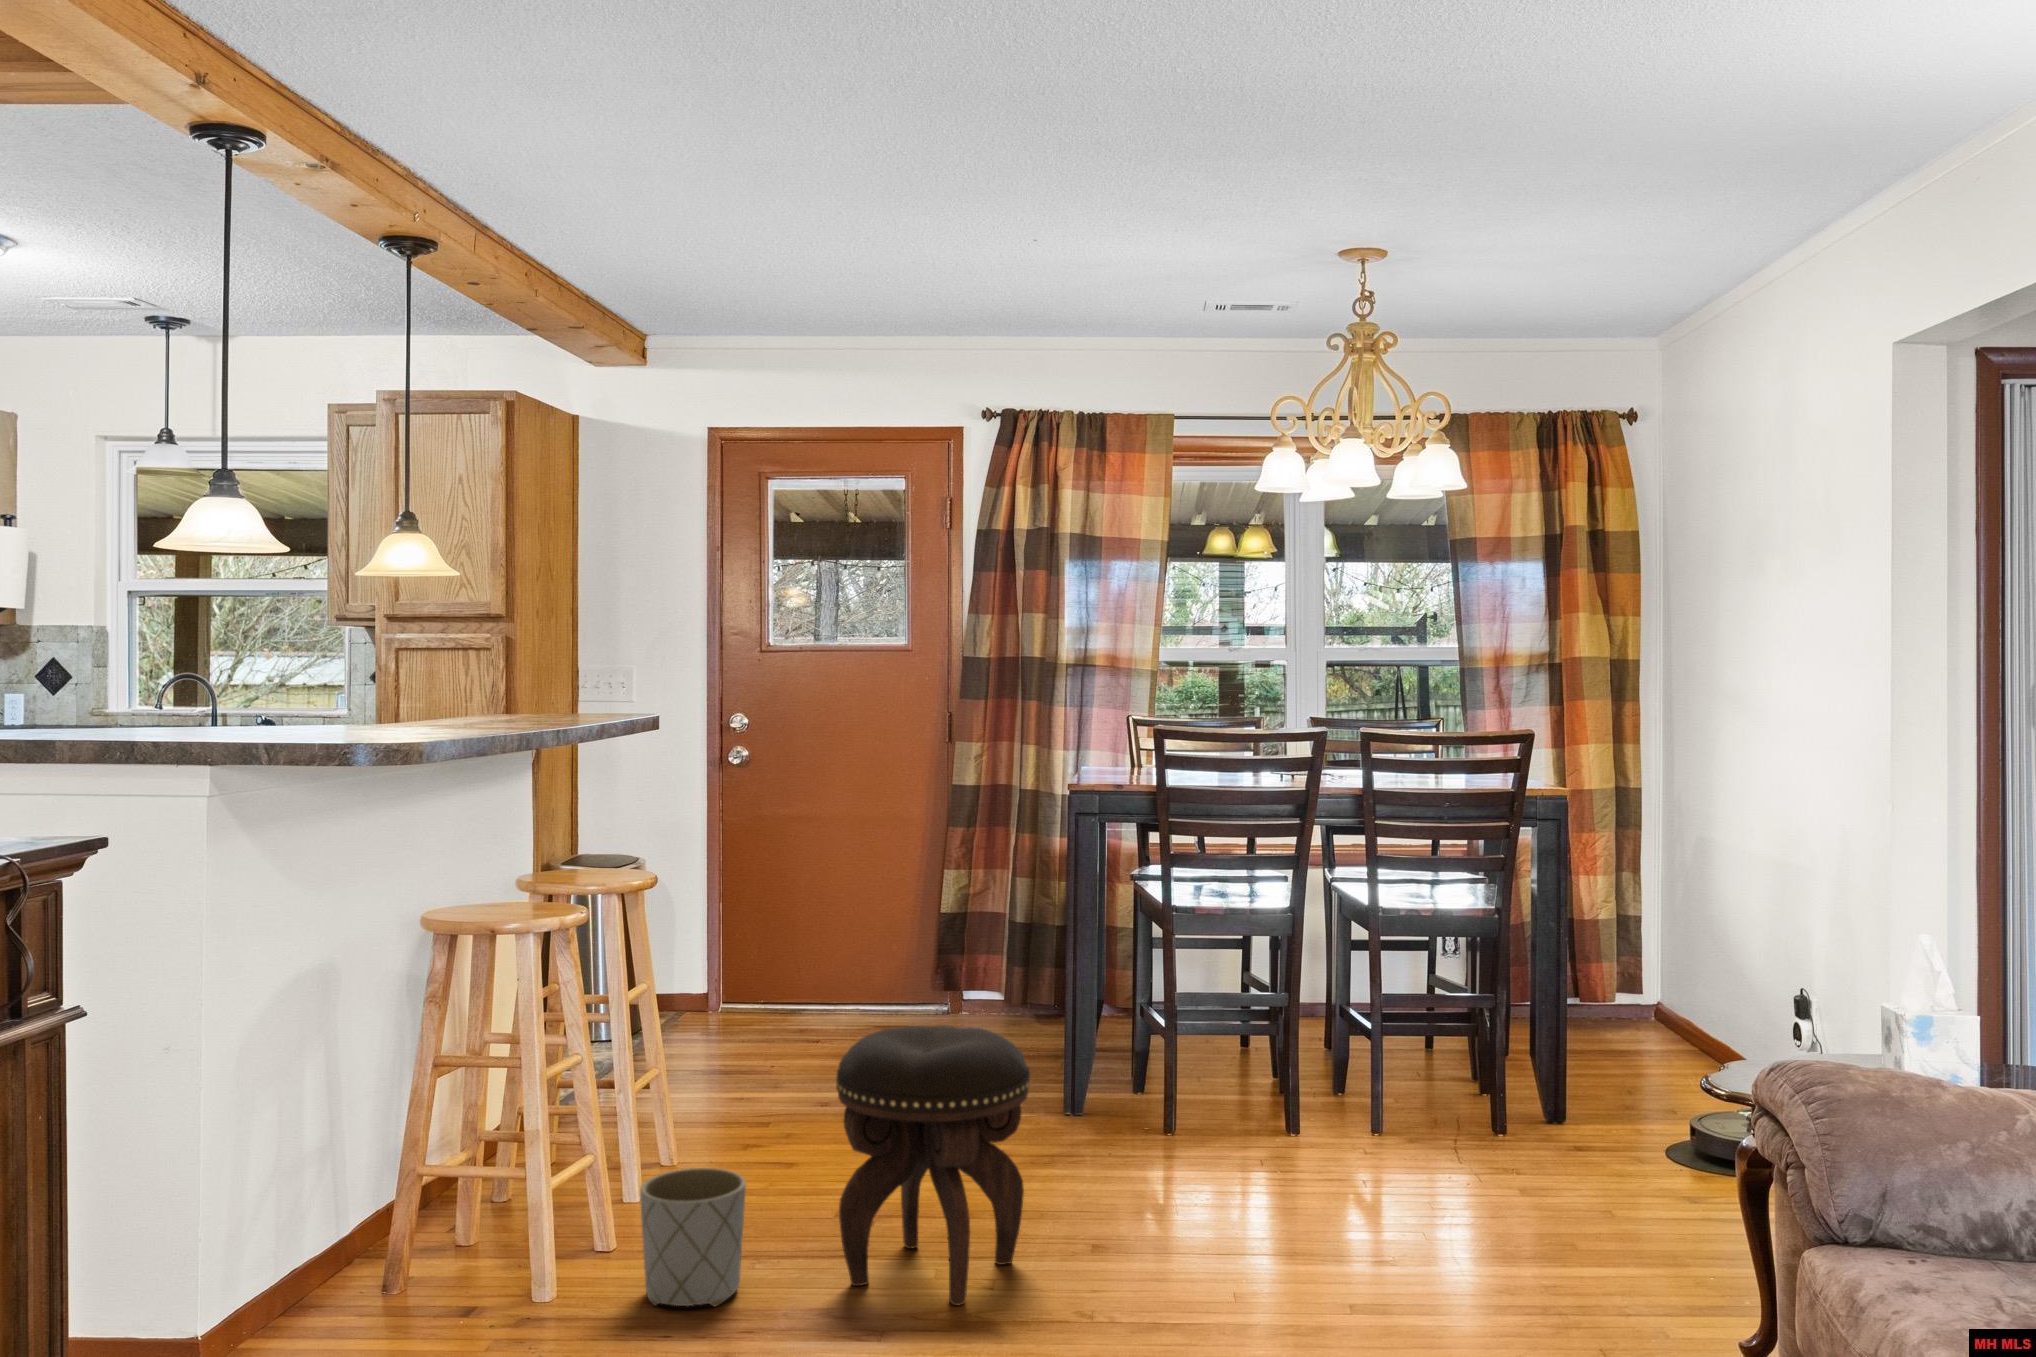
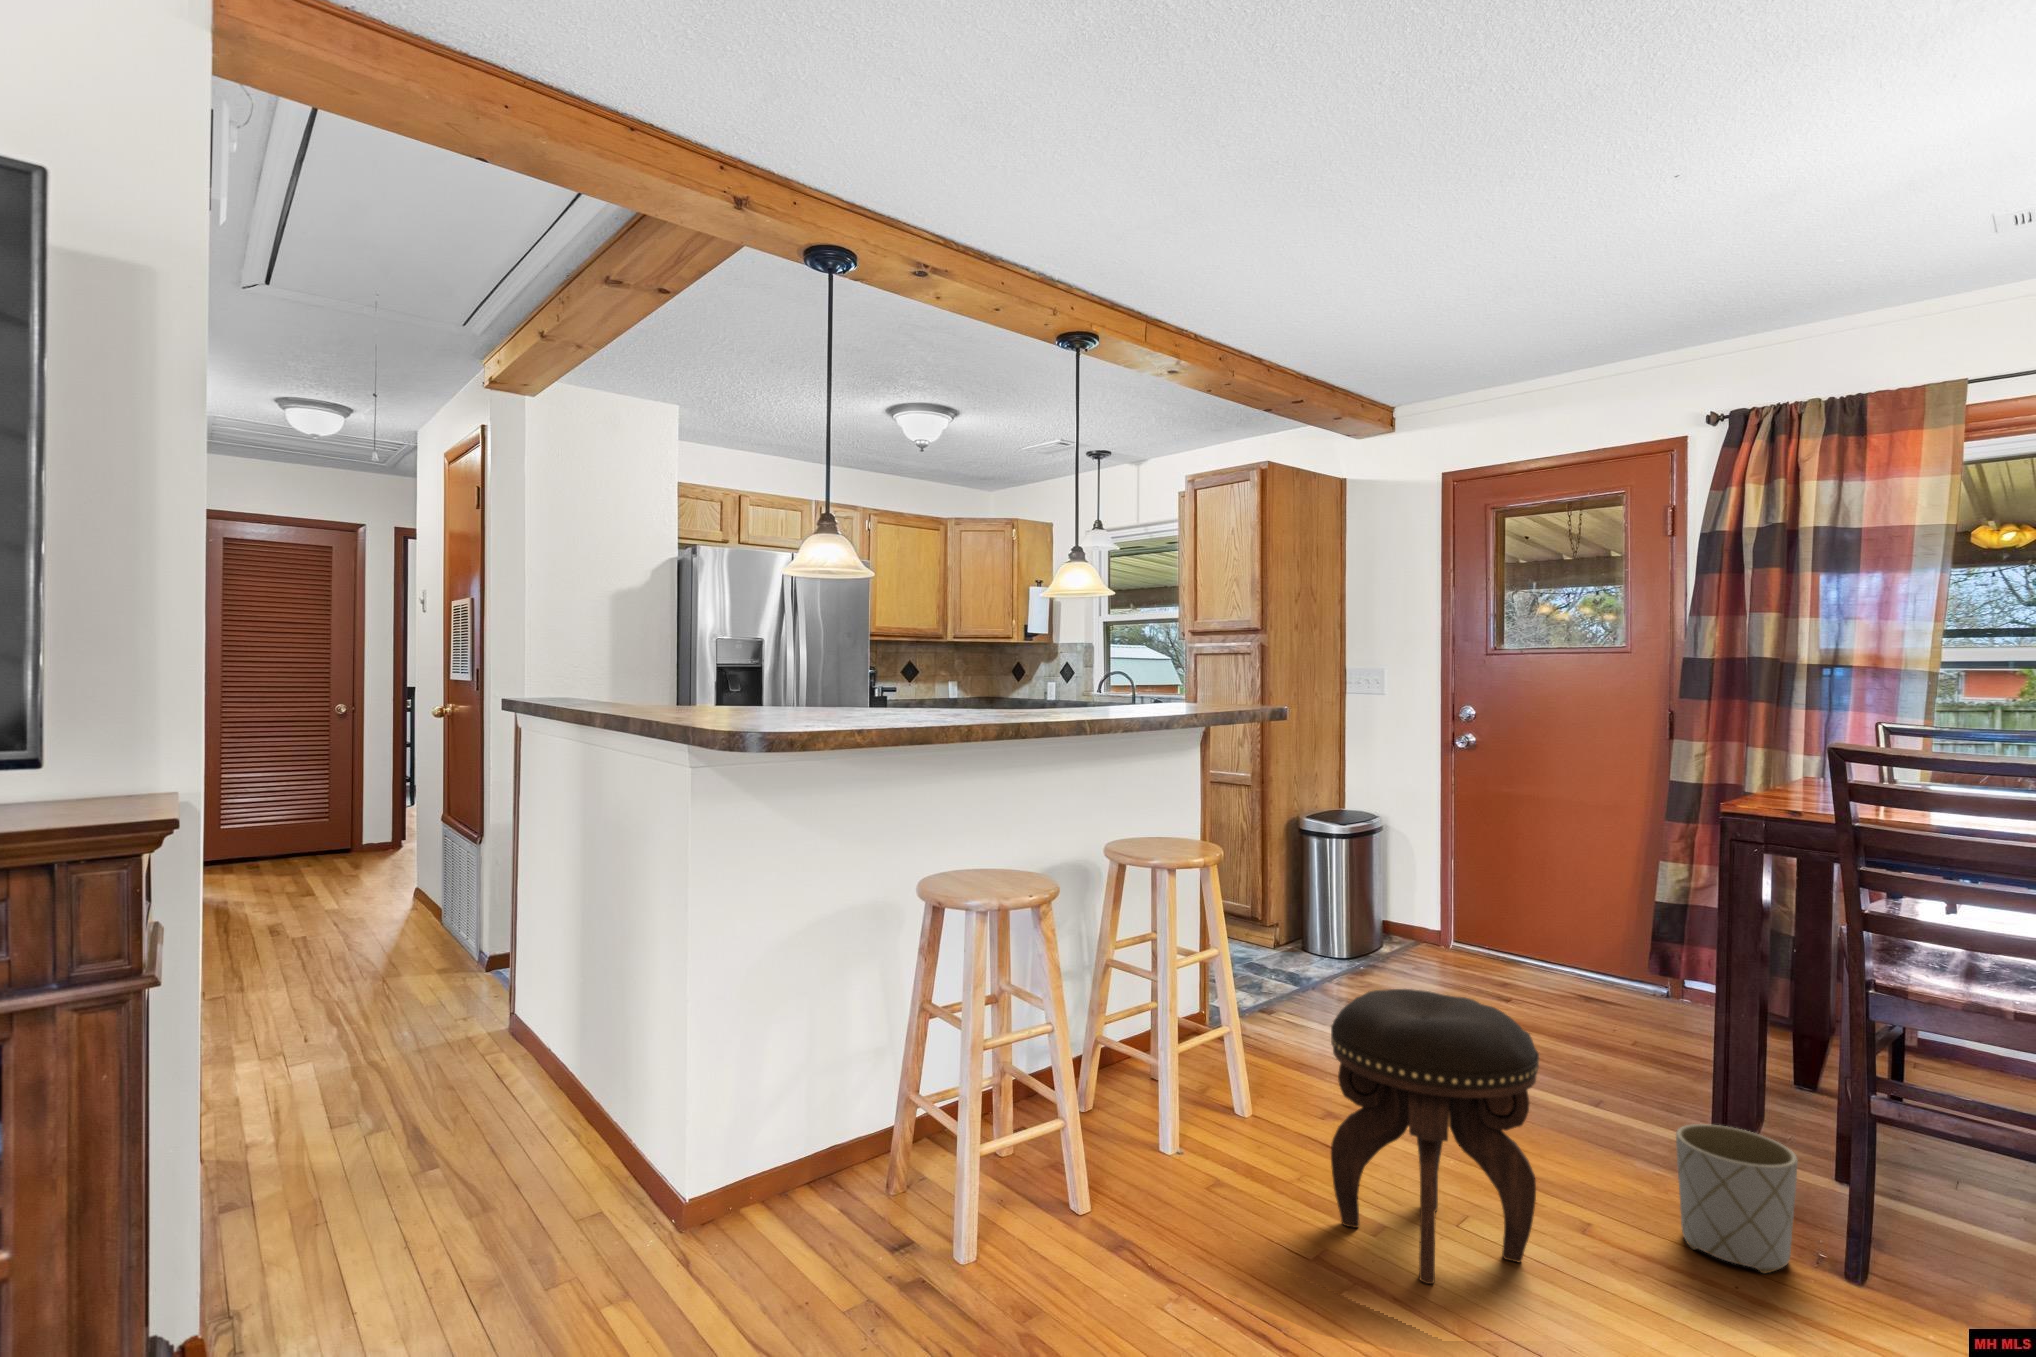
planter: present [640,1168,746,1307] -> present [1676,1124,1798,1273]

